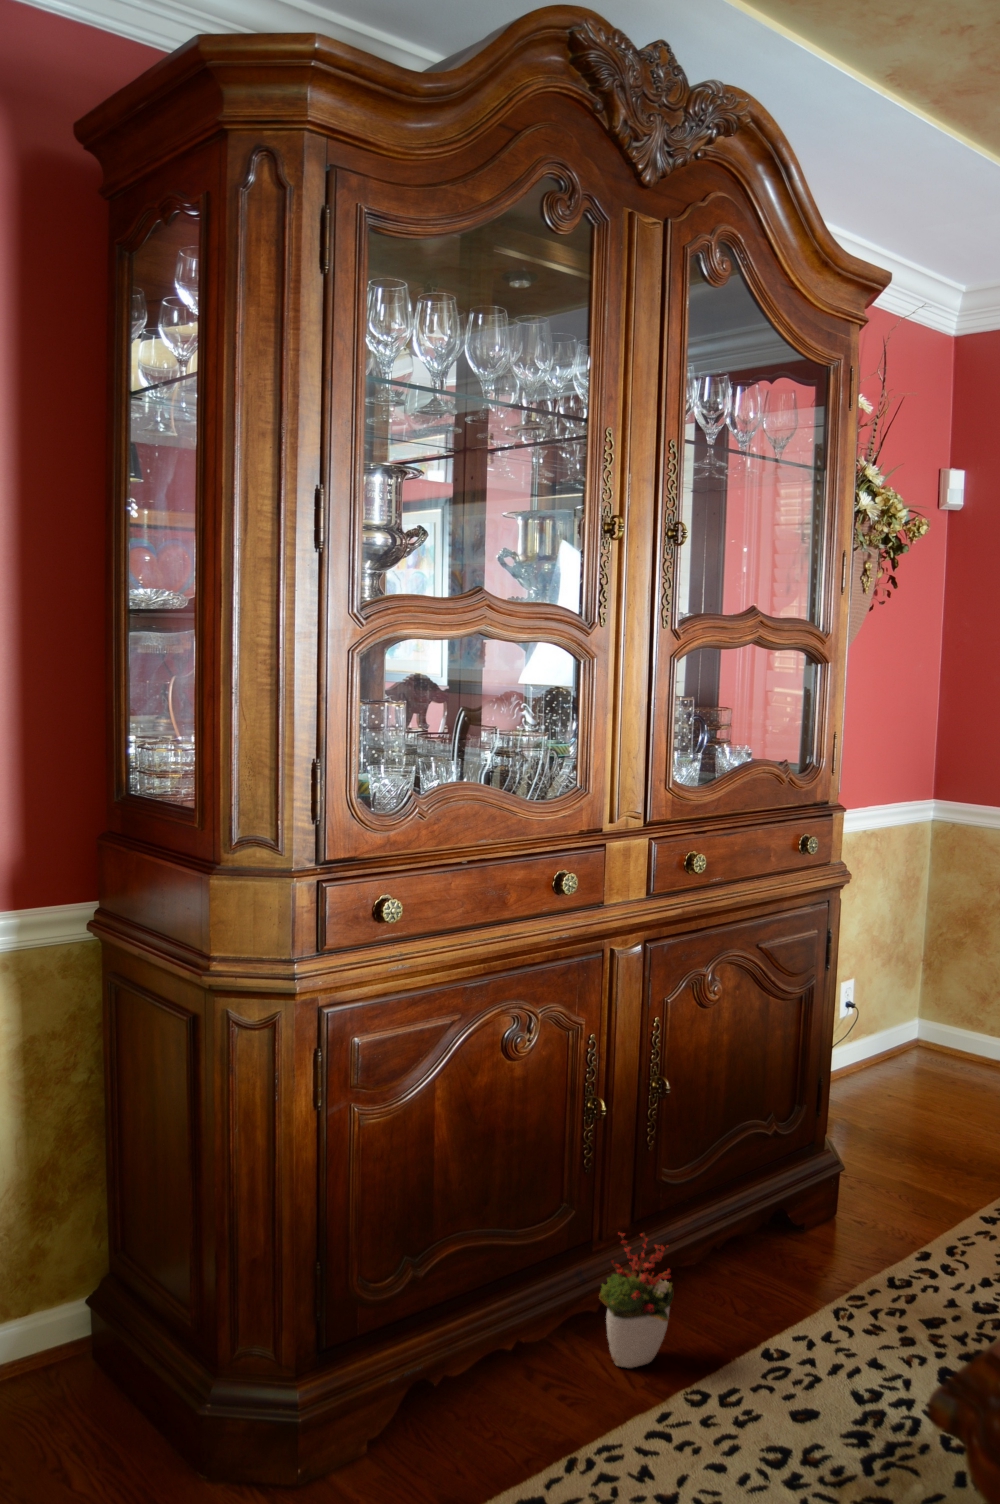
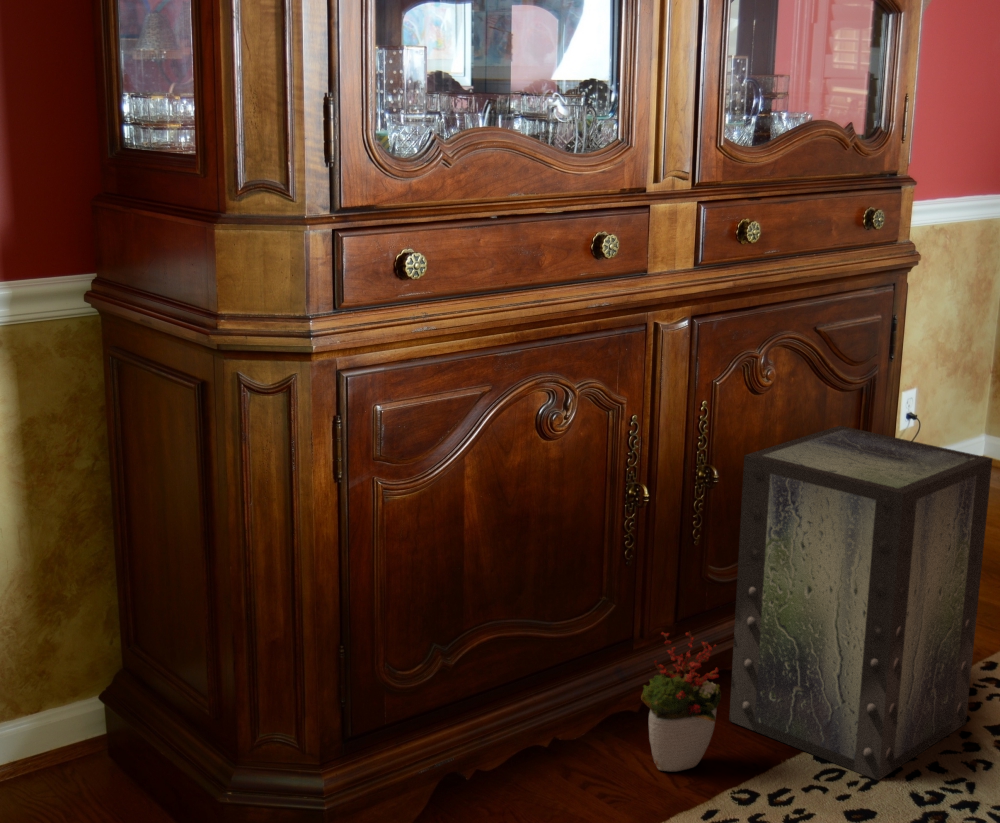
storage box: none [683,1030,918,1381] -> present [729,426,992,780]

